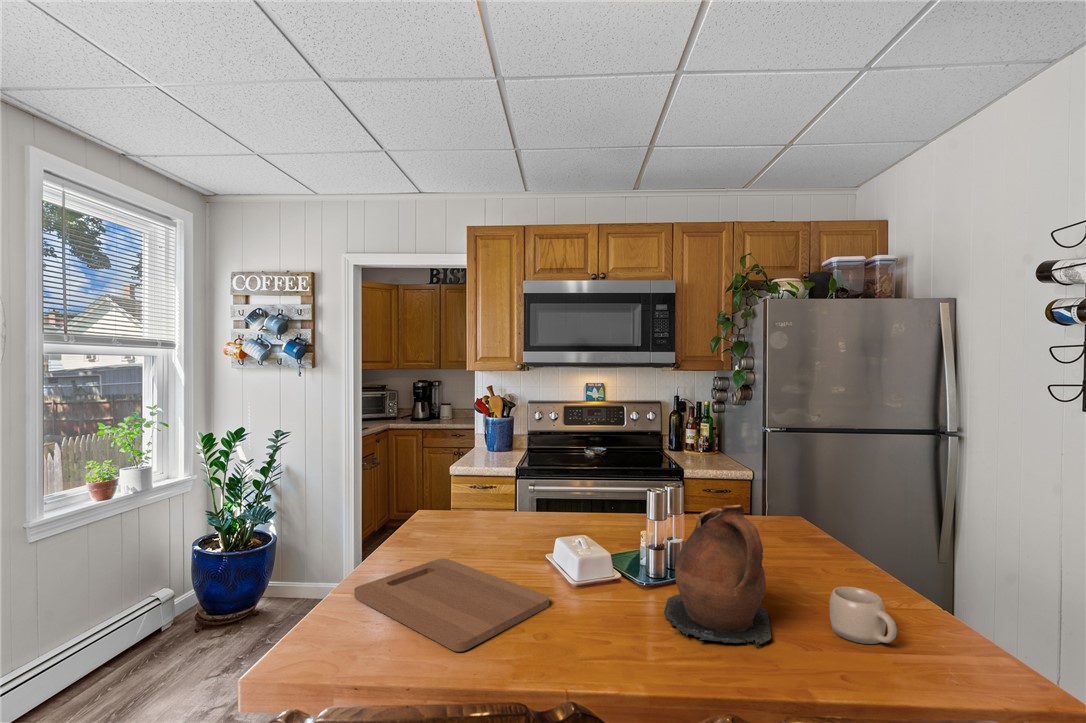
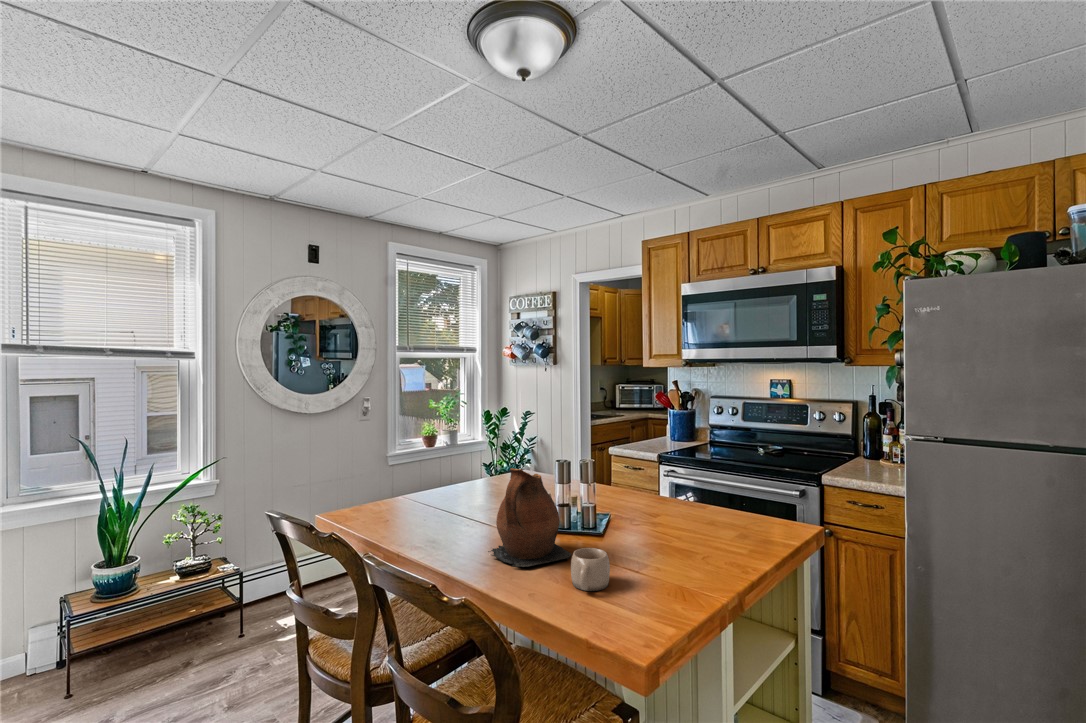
cutting board: present [354,558,549,652] -> none [394,493,475,529]

